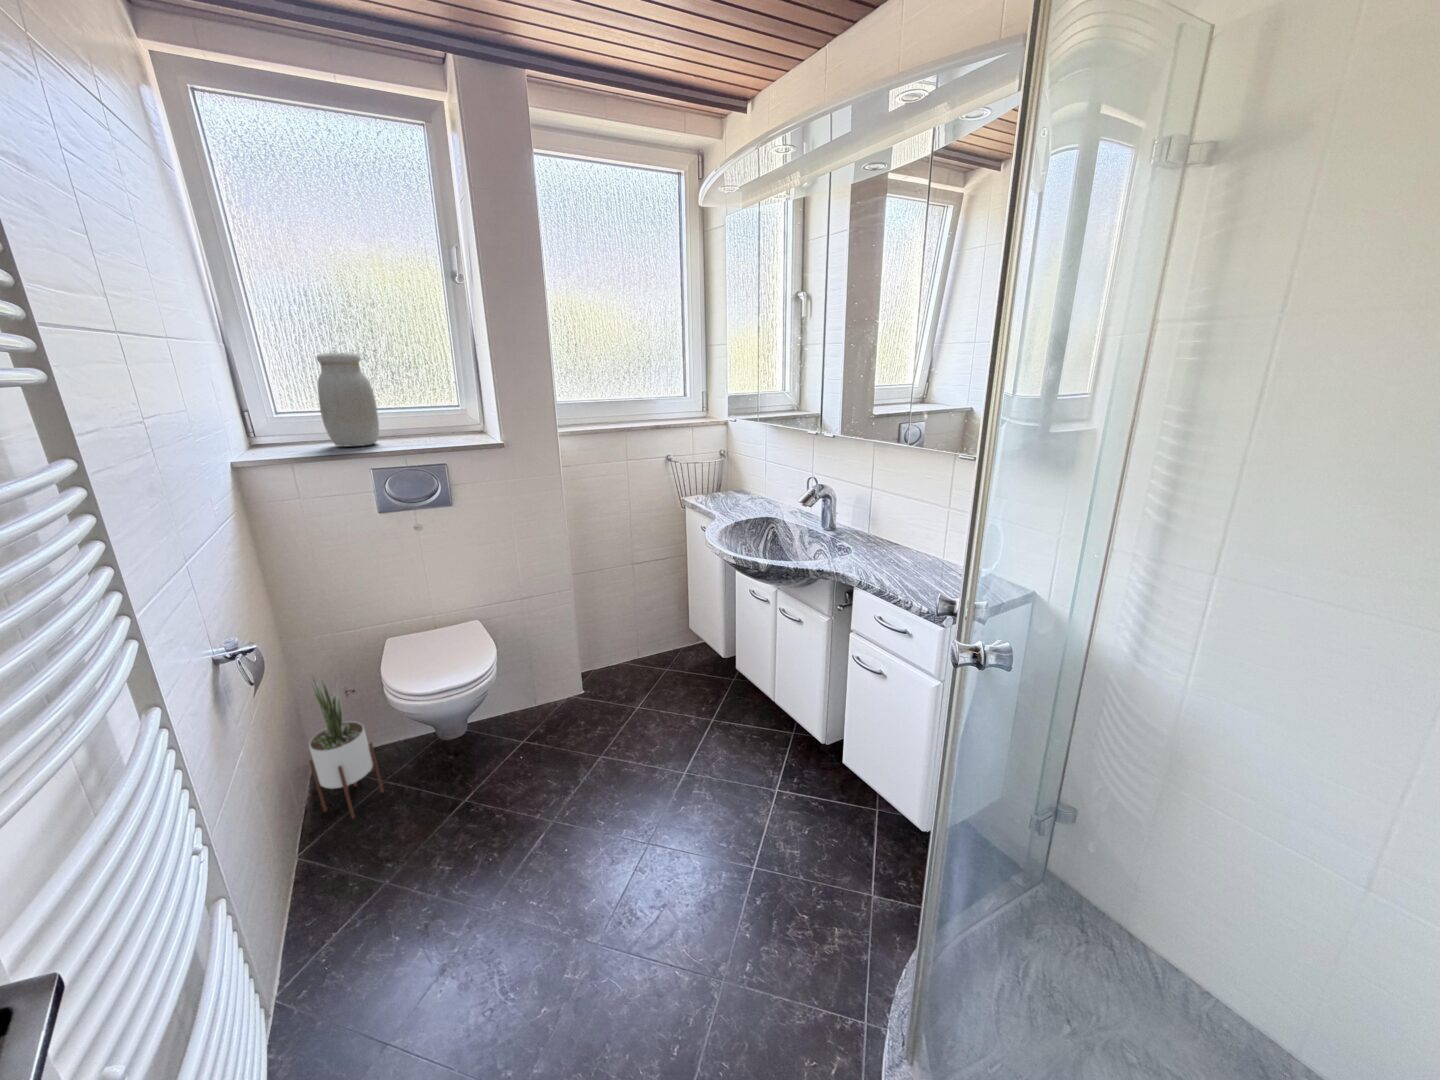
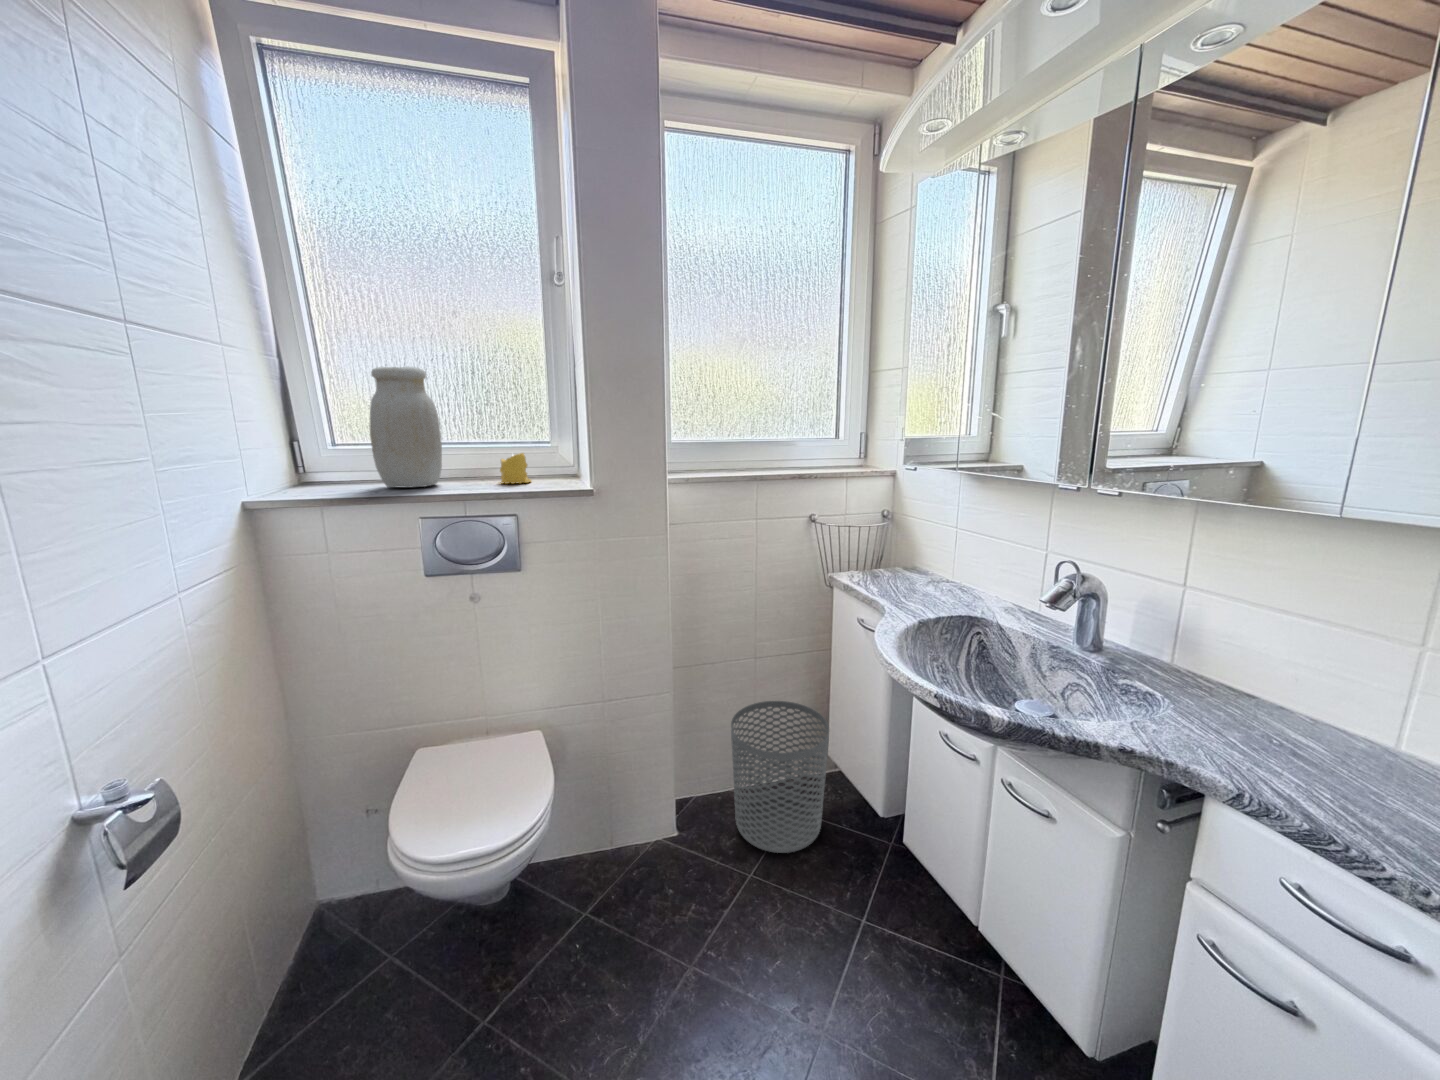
candle: none [425,416,451,440] -> present [500,453,531,484]
waste bin: none [617,591,687,691] -> present [731,701,829,853]
potted plant: present [309,674,384,819] -> none [283,796,384,1028]

